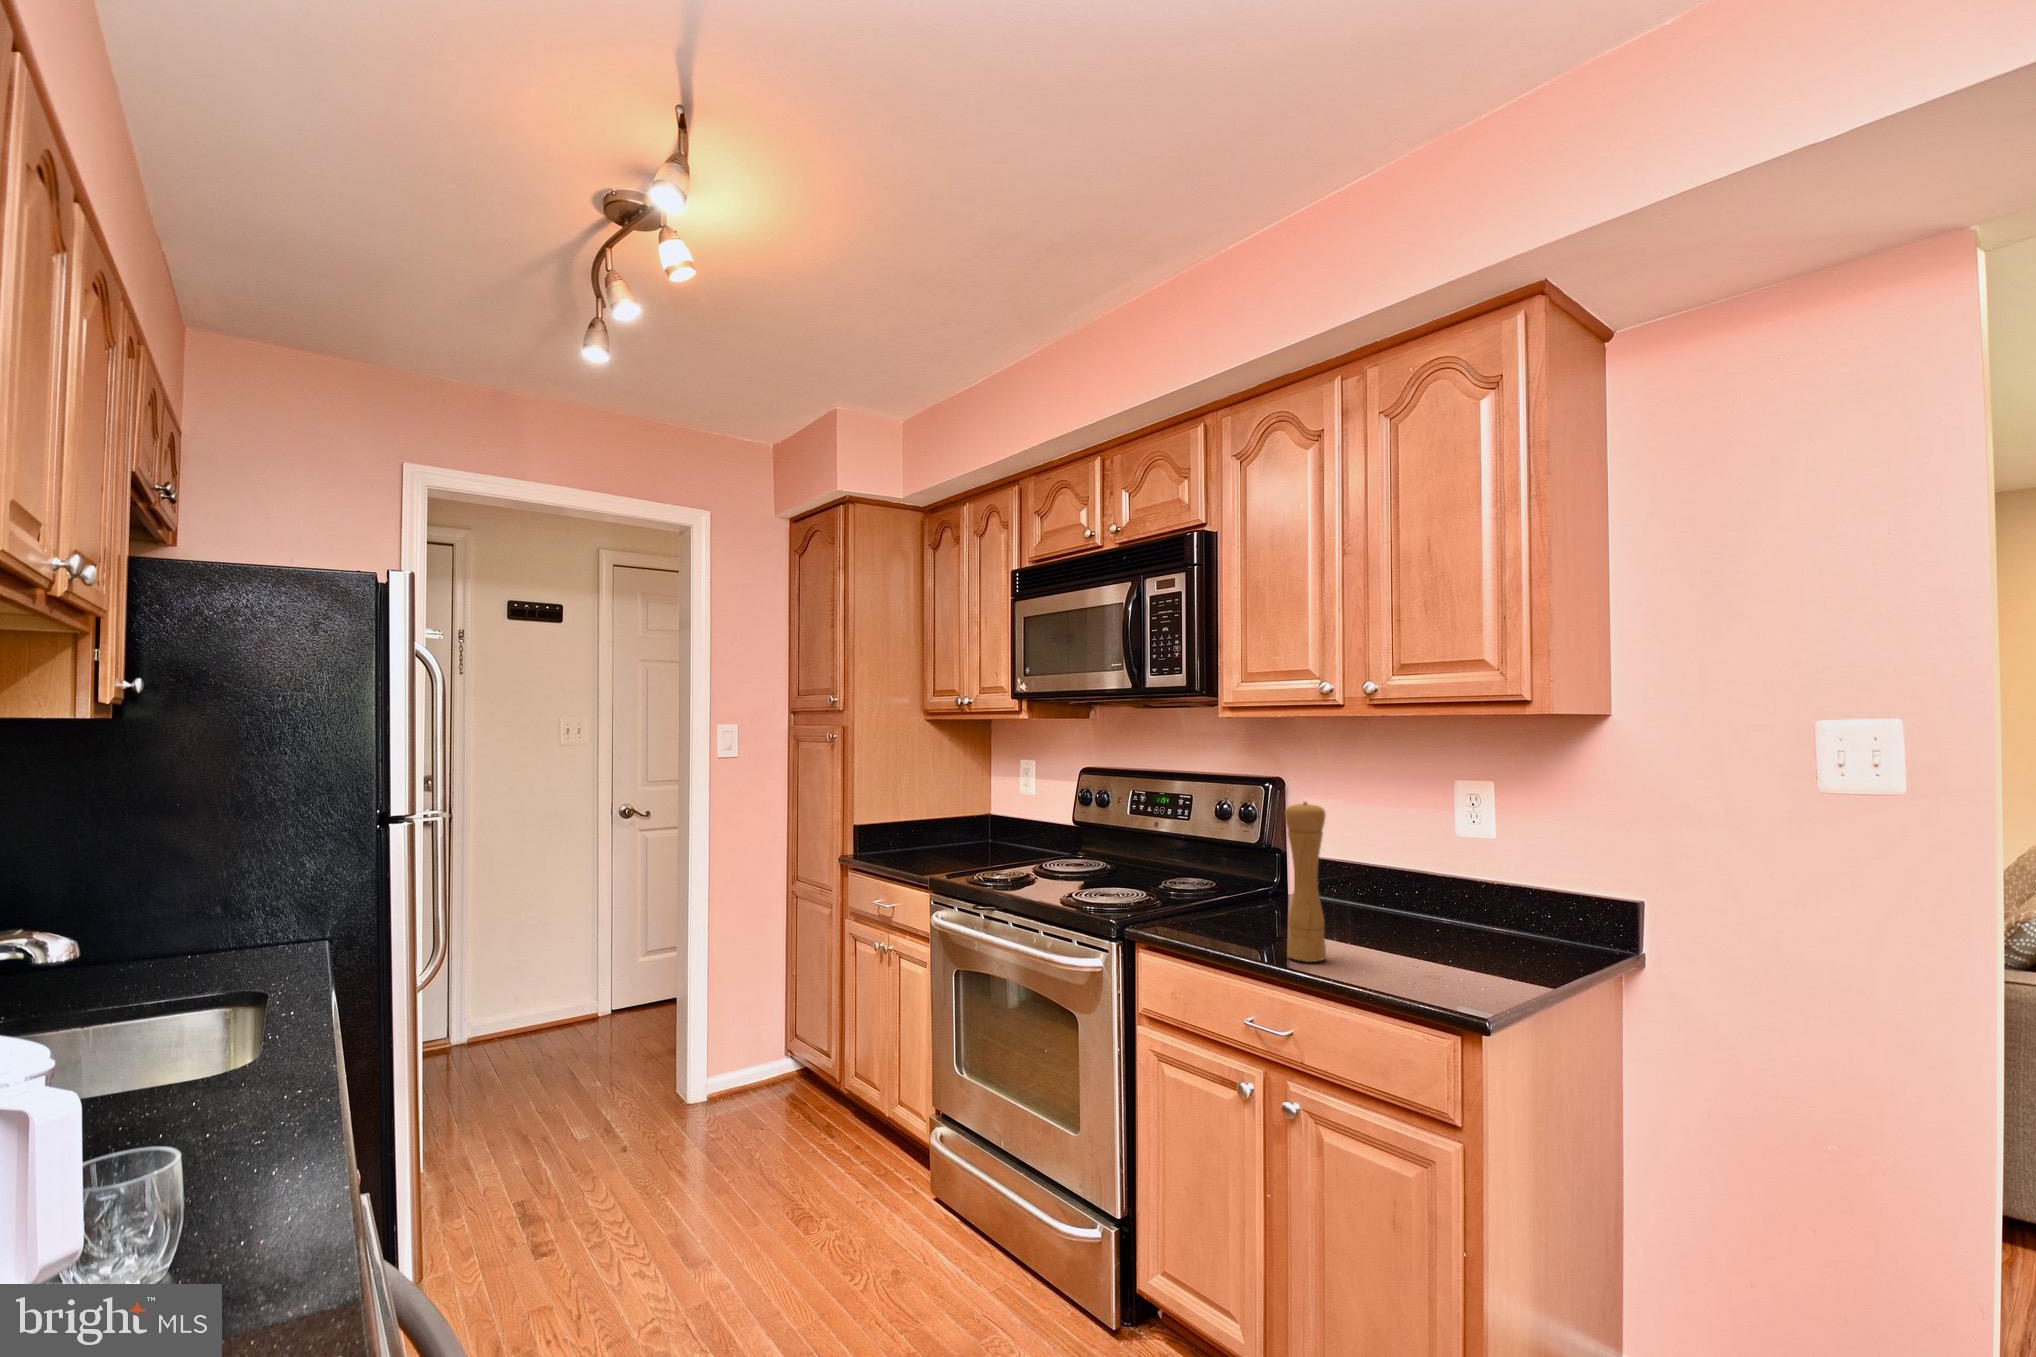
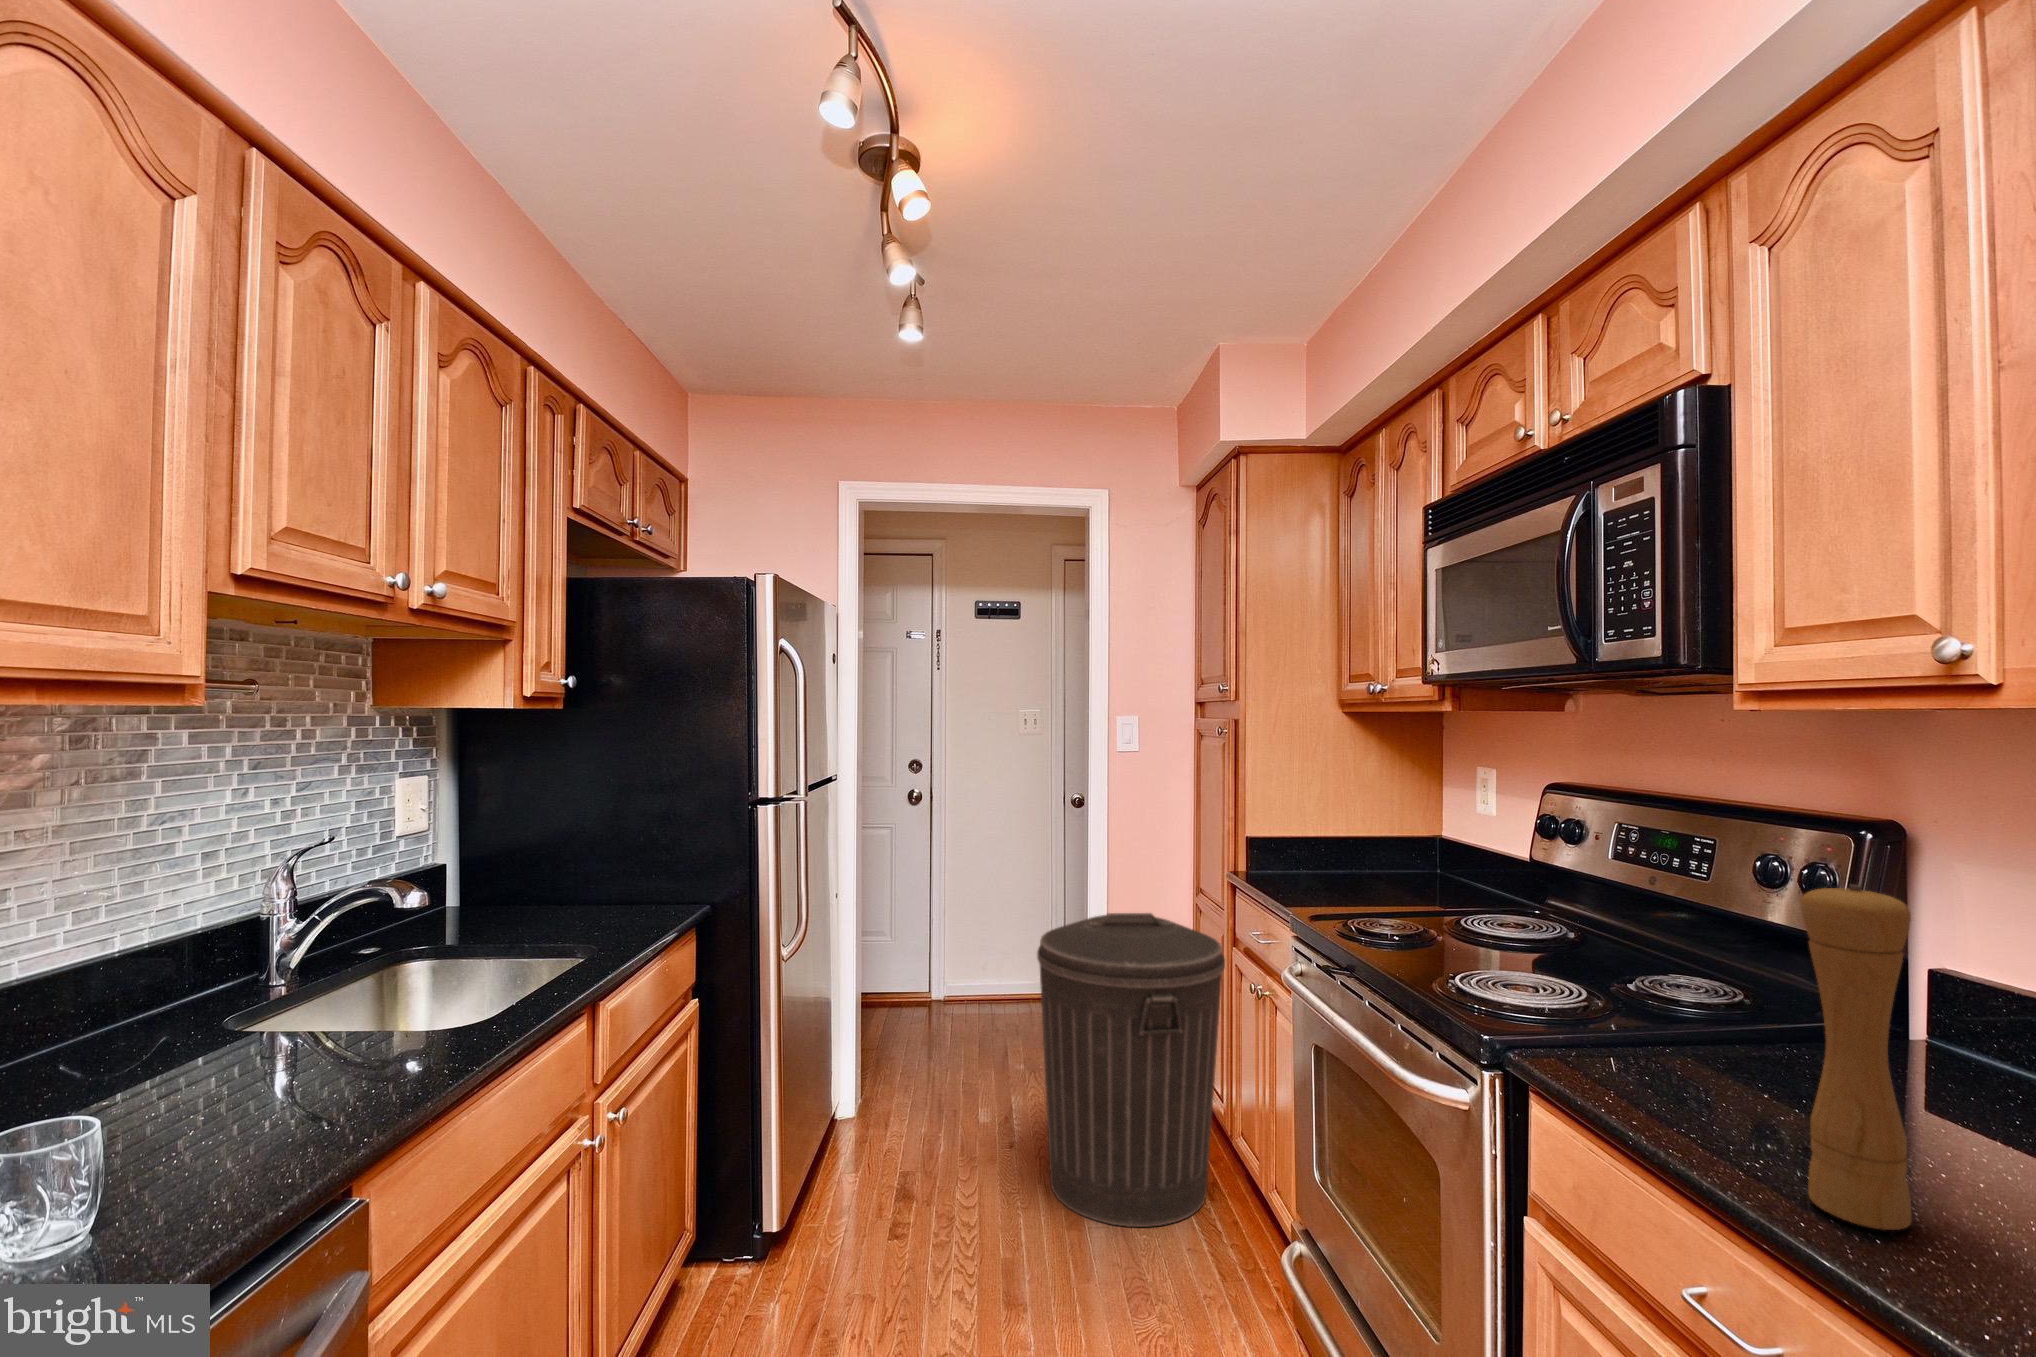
trash can: none [671,901,842,1177] -> present [1037,913,1225,1227]

